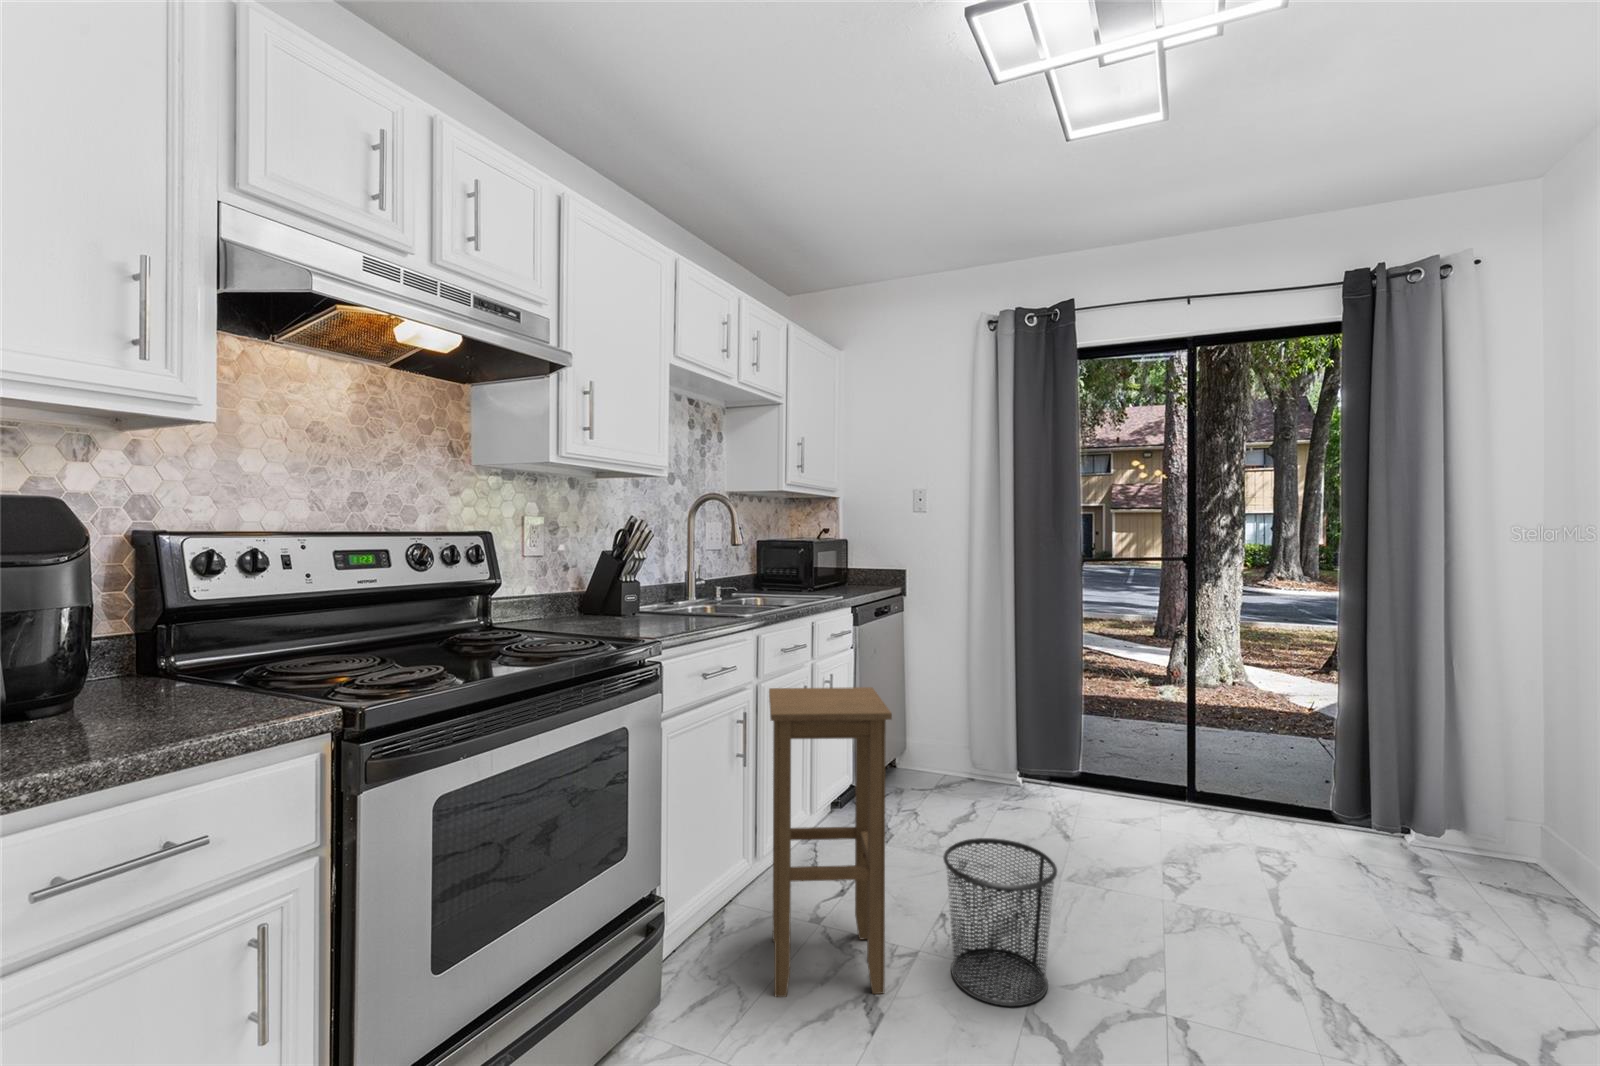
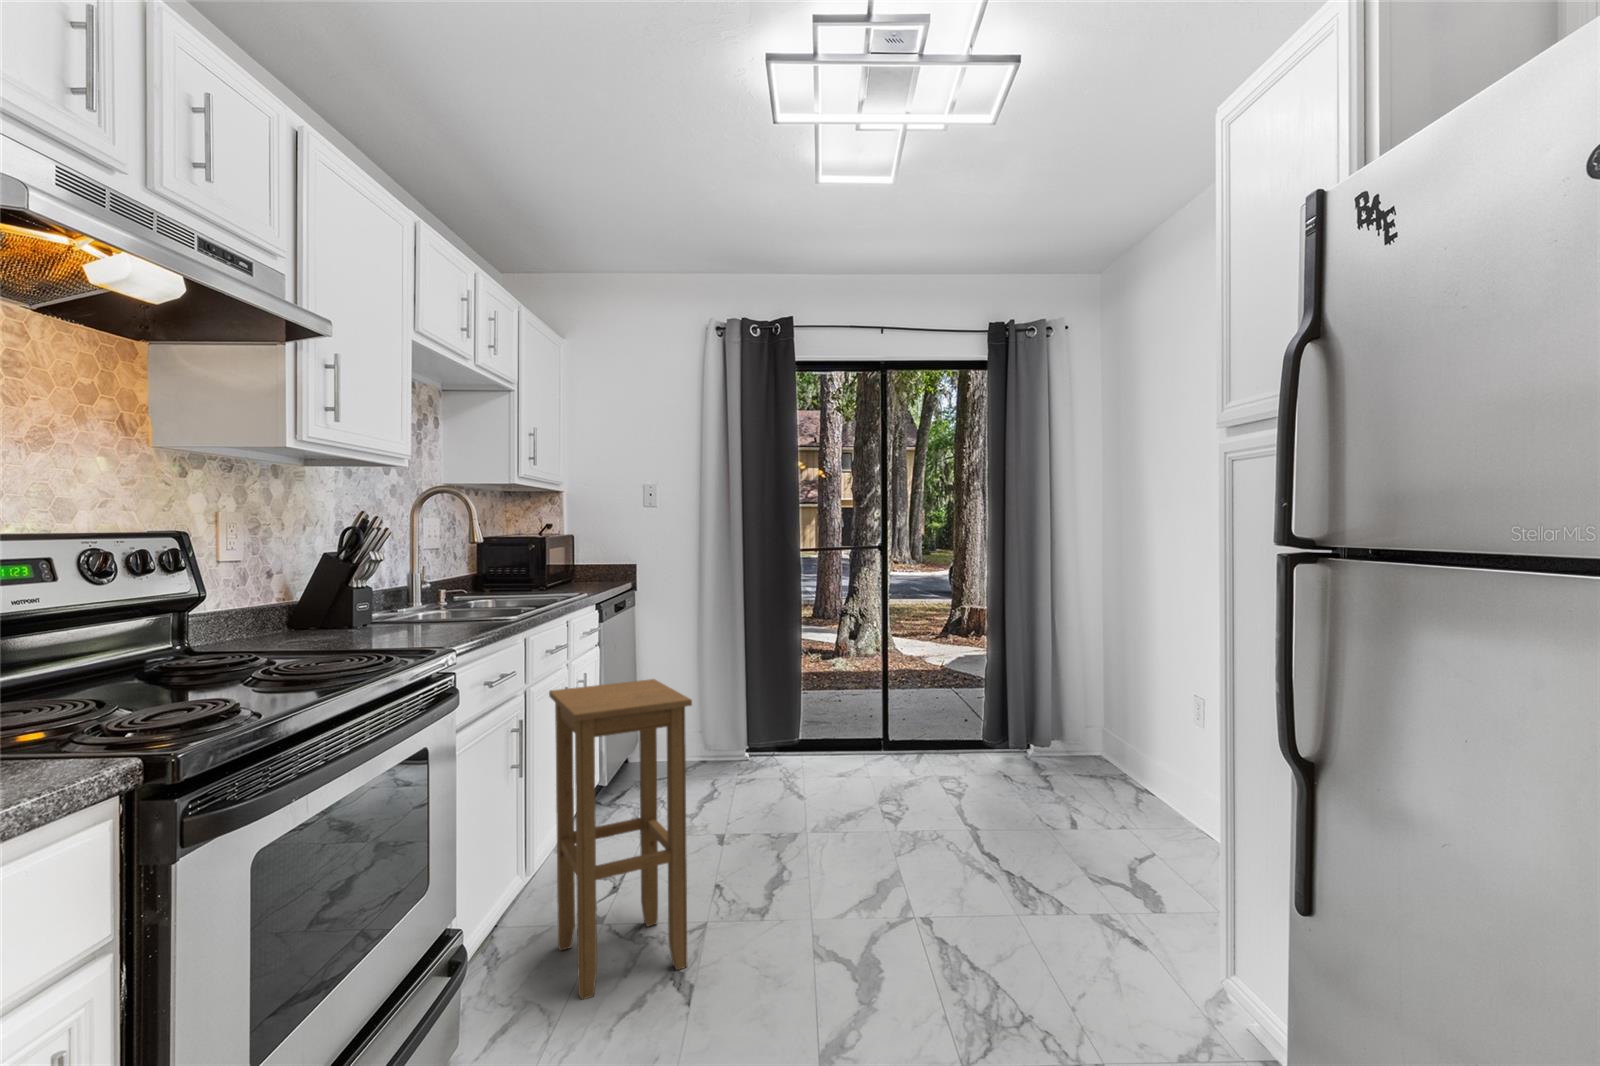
waste bin: present [943,838,1057,1006] -> none [732,804,831,949]

